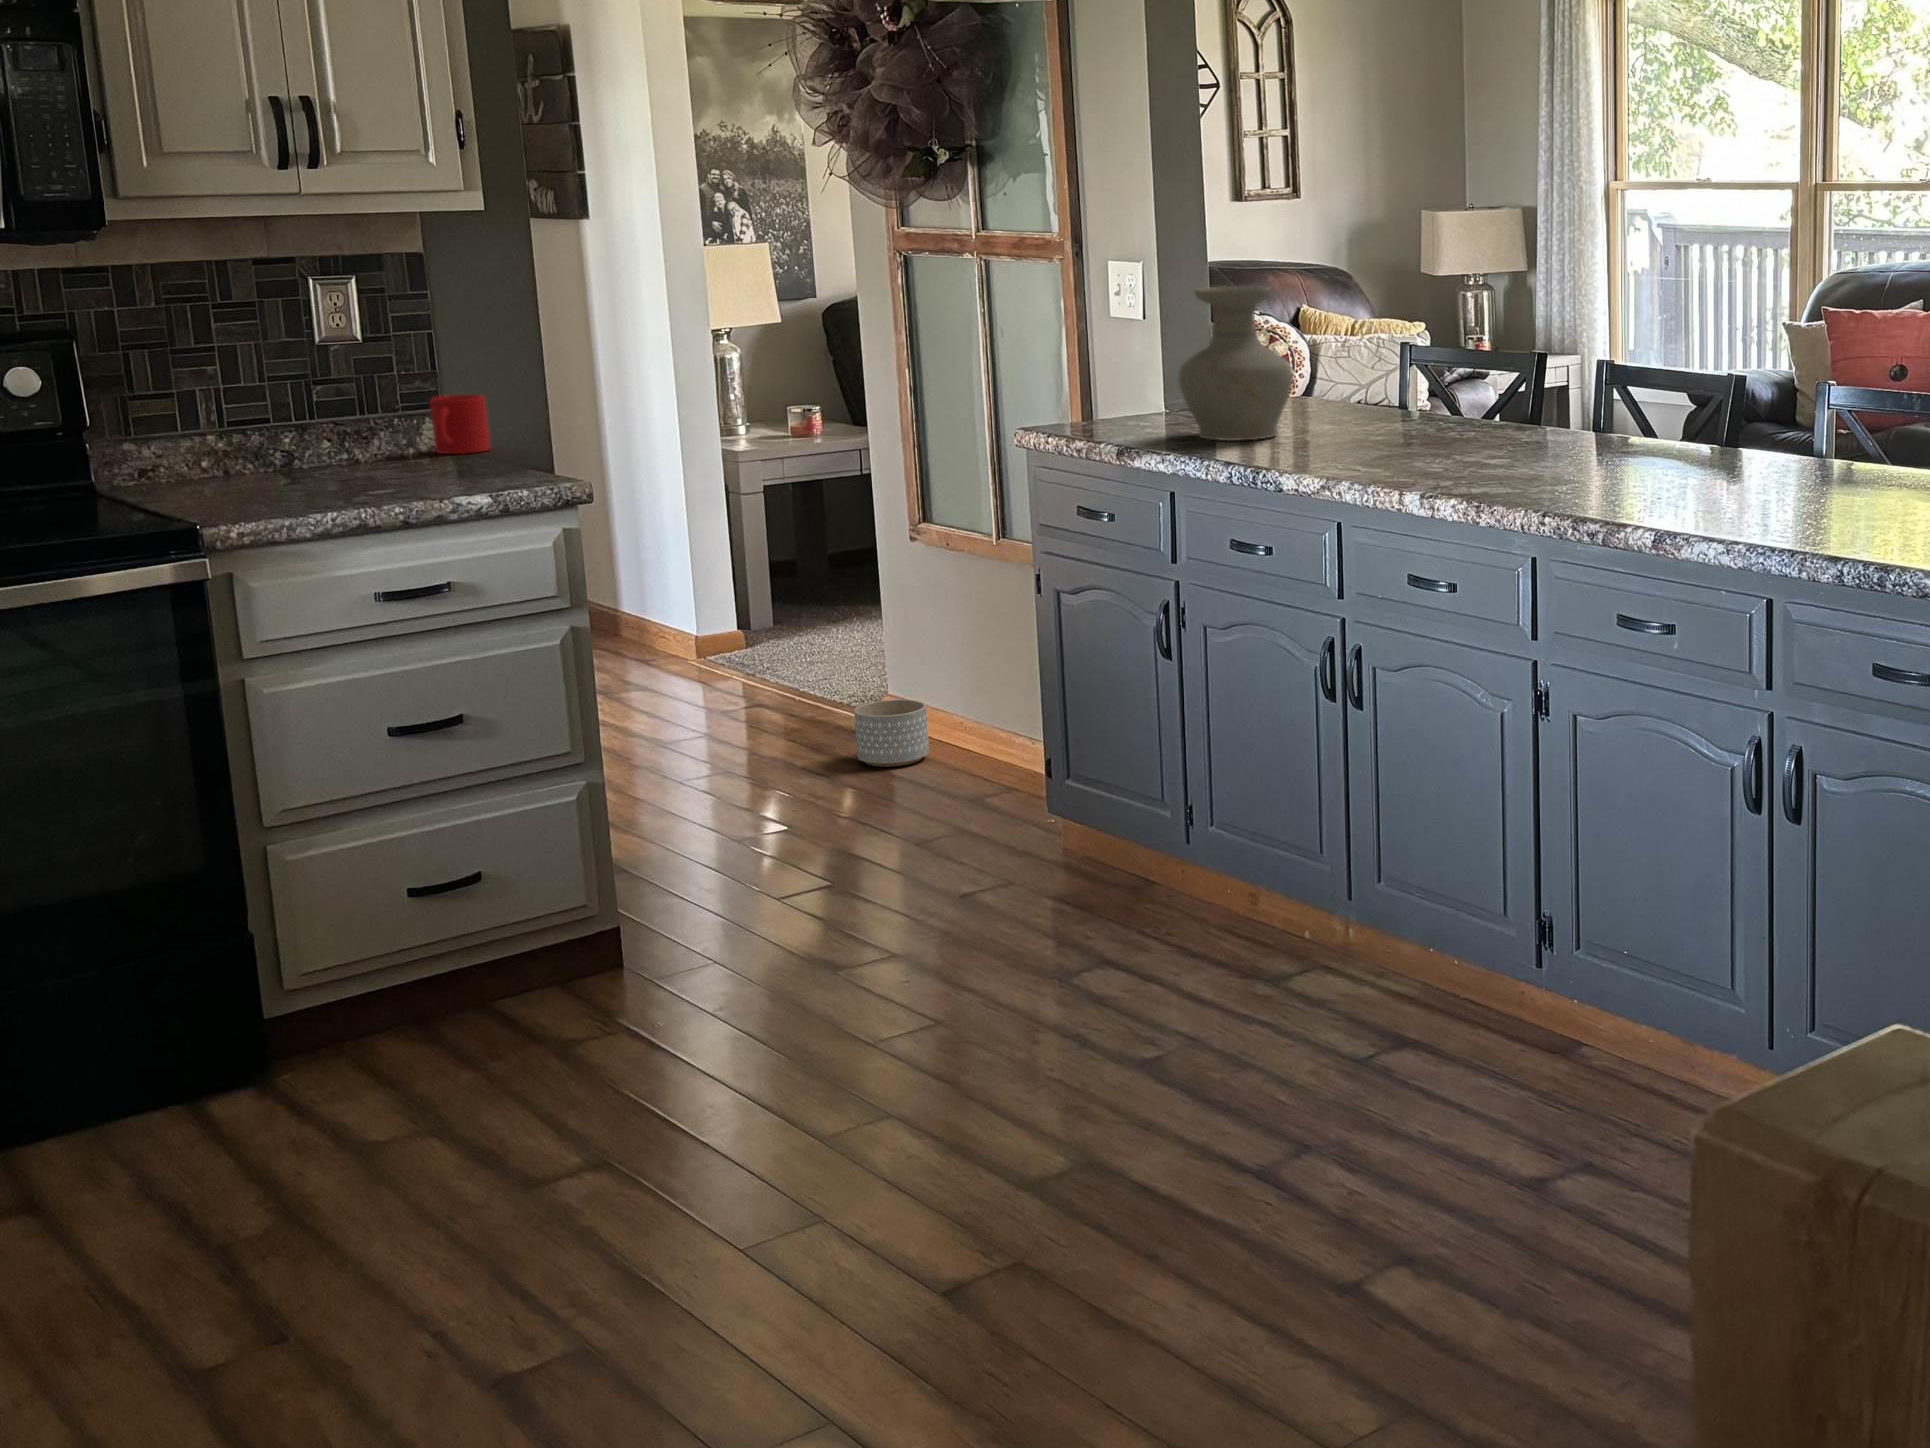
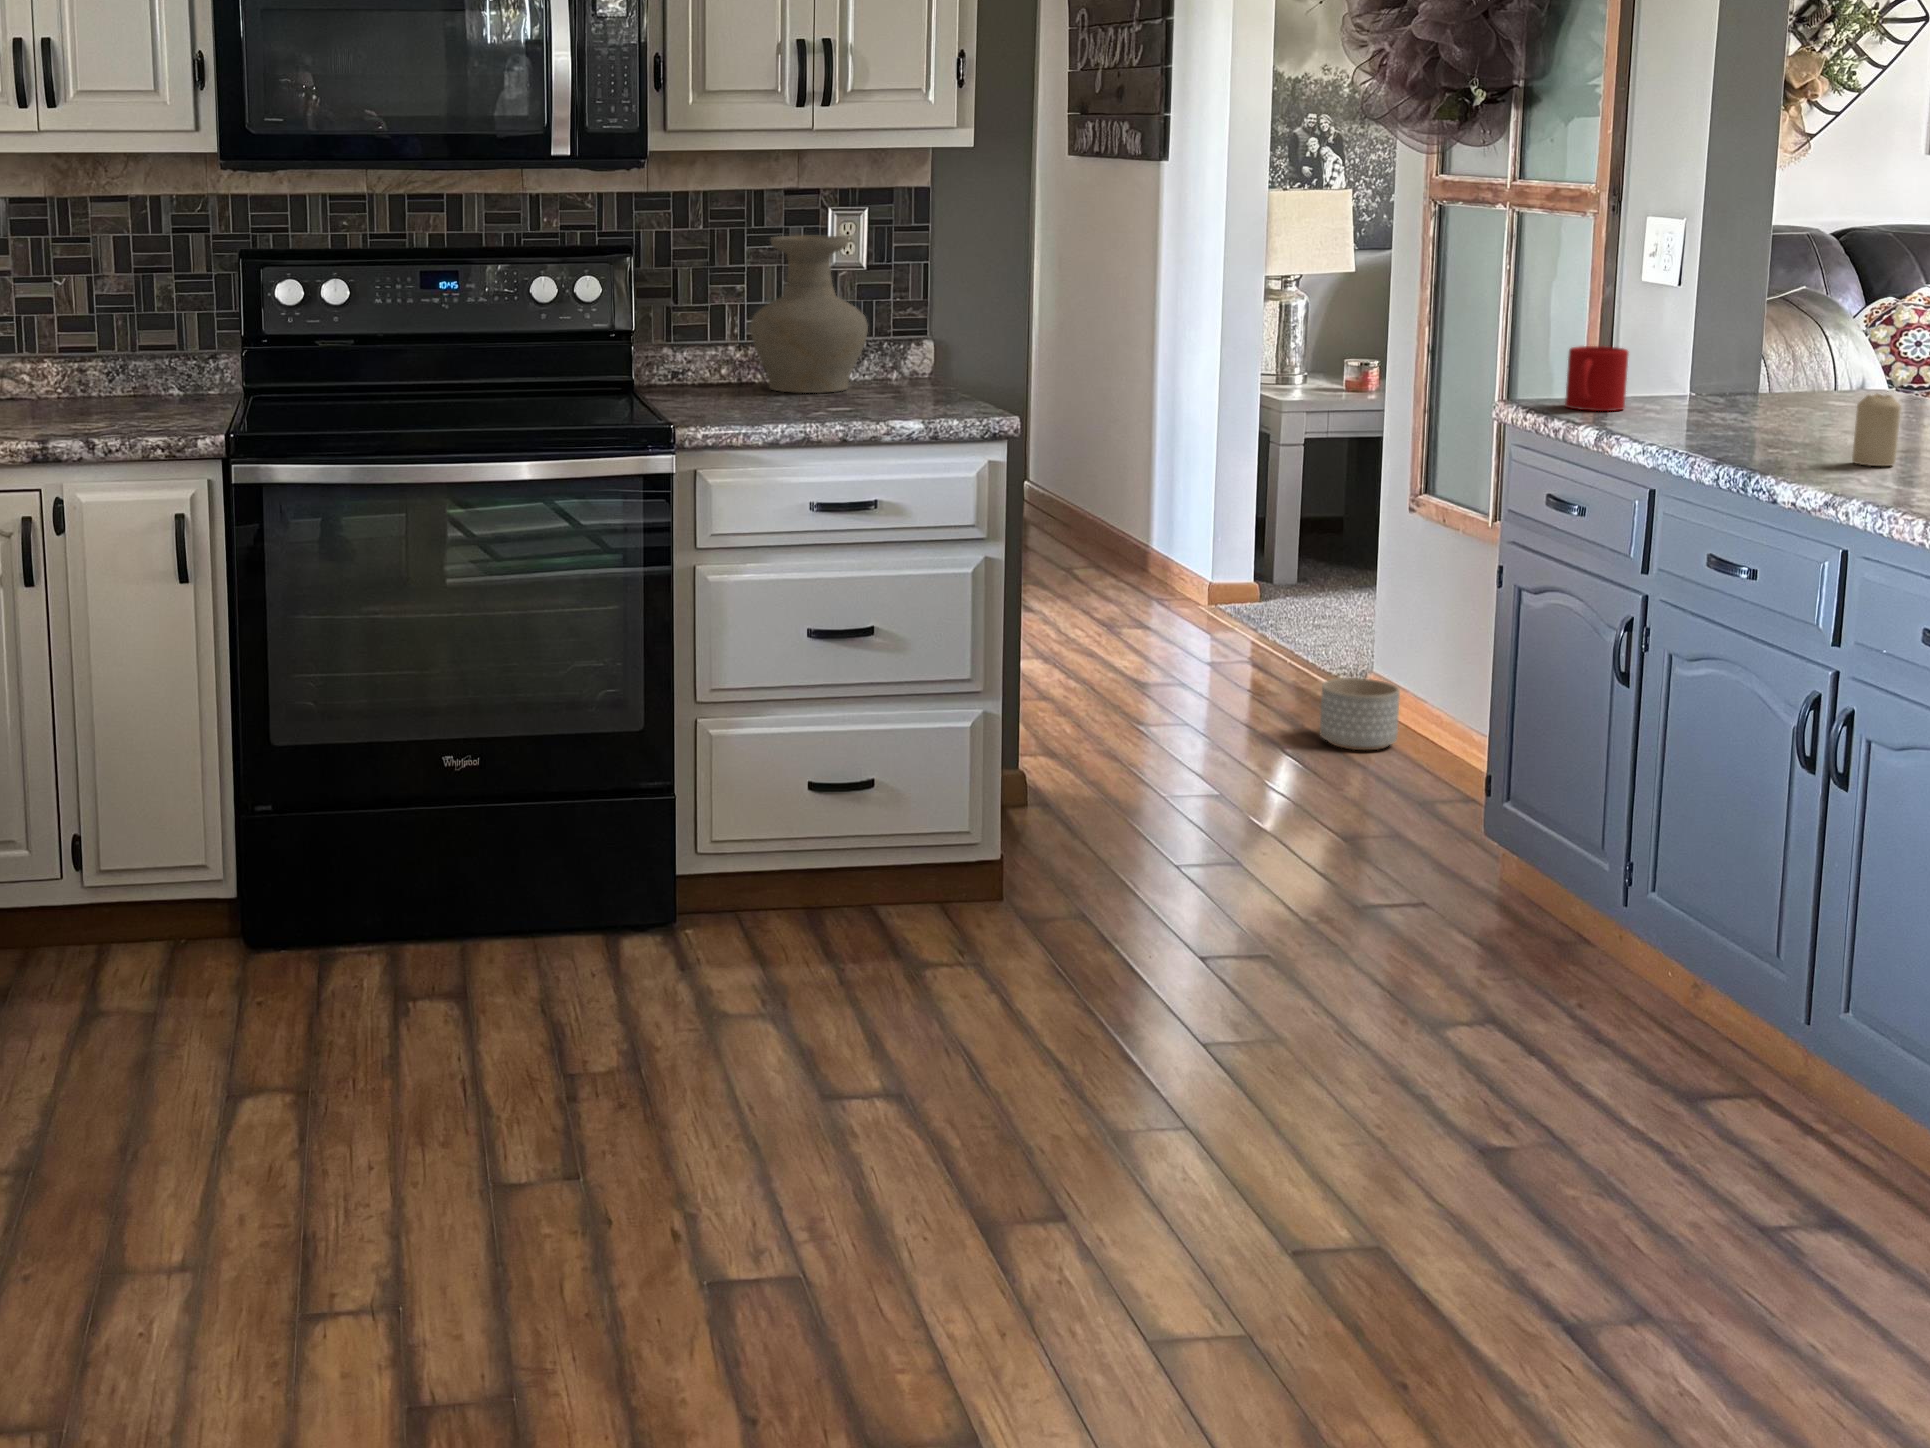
vase: present [1179,286,1293,441] -> present [750,236,868,393]
mug: present [430,395,490,454] -> present [1565,346,1628,411]
candle: none [1320,397,1351,455] -> present [1852,394,1901,466]

